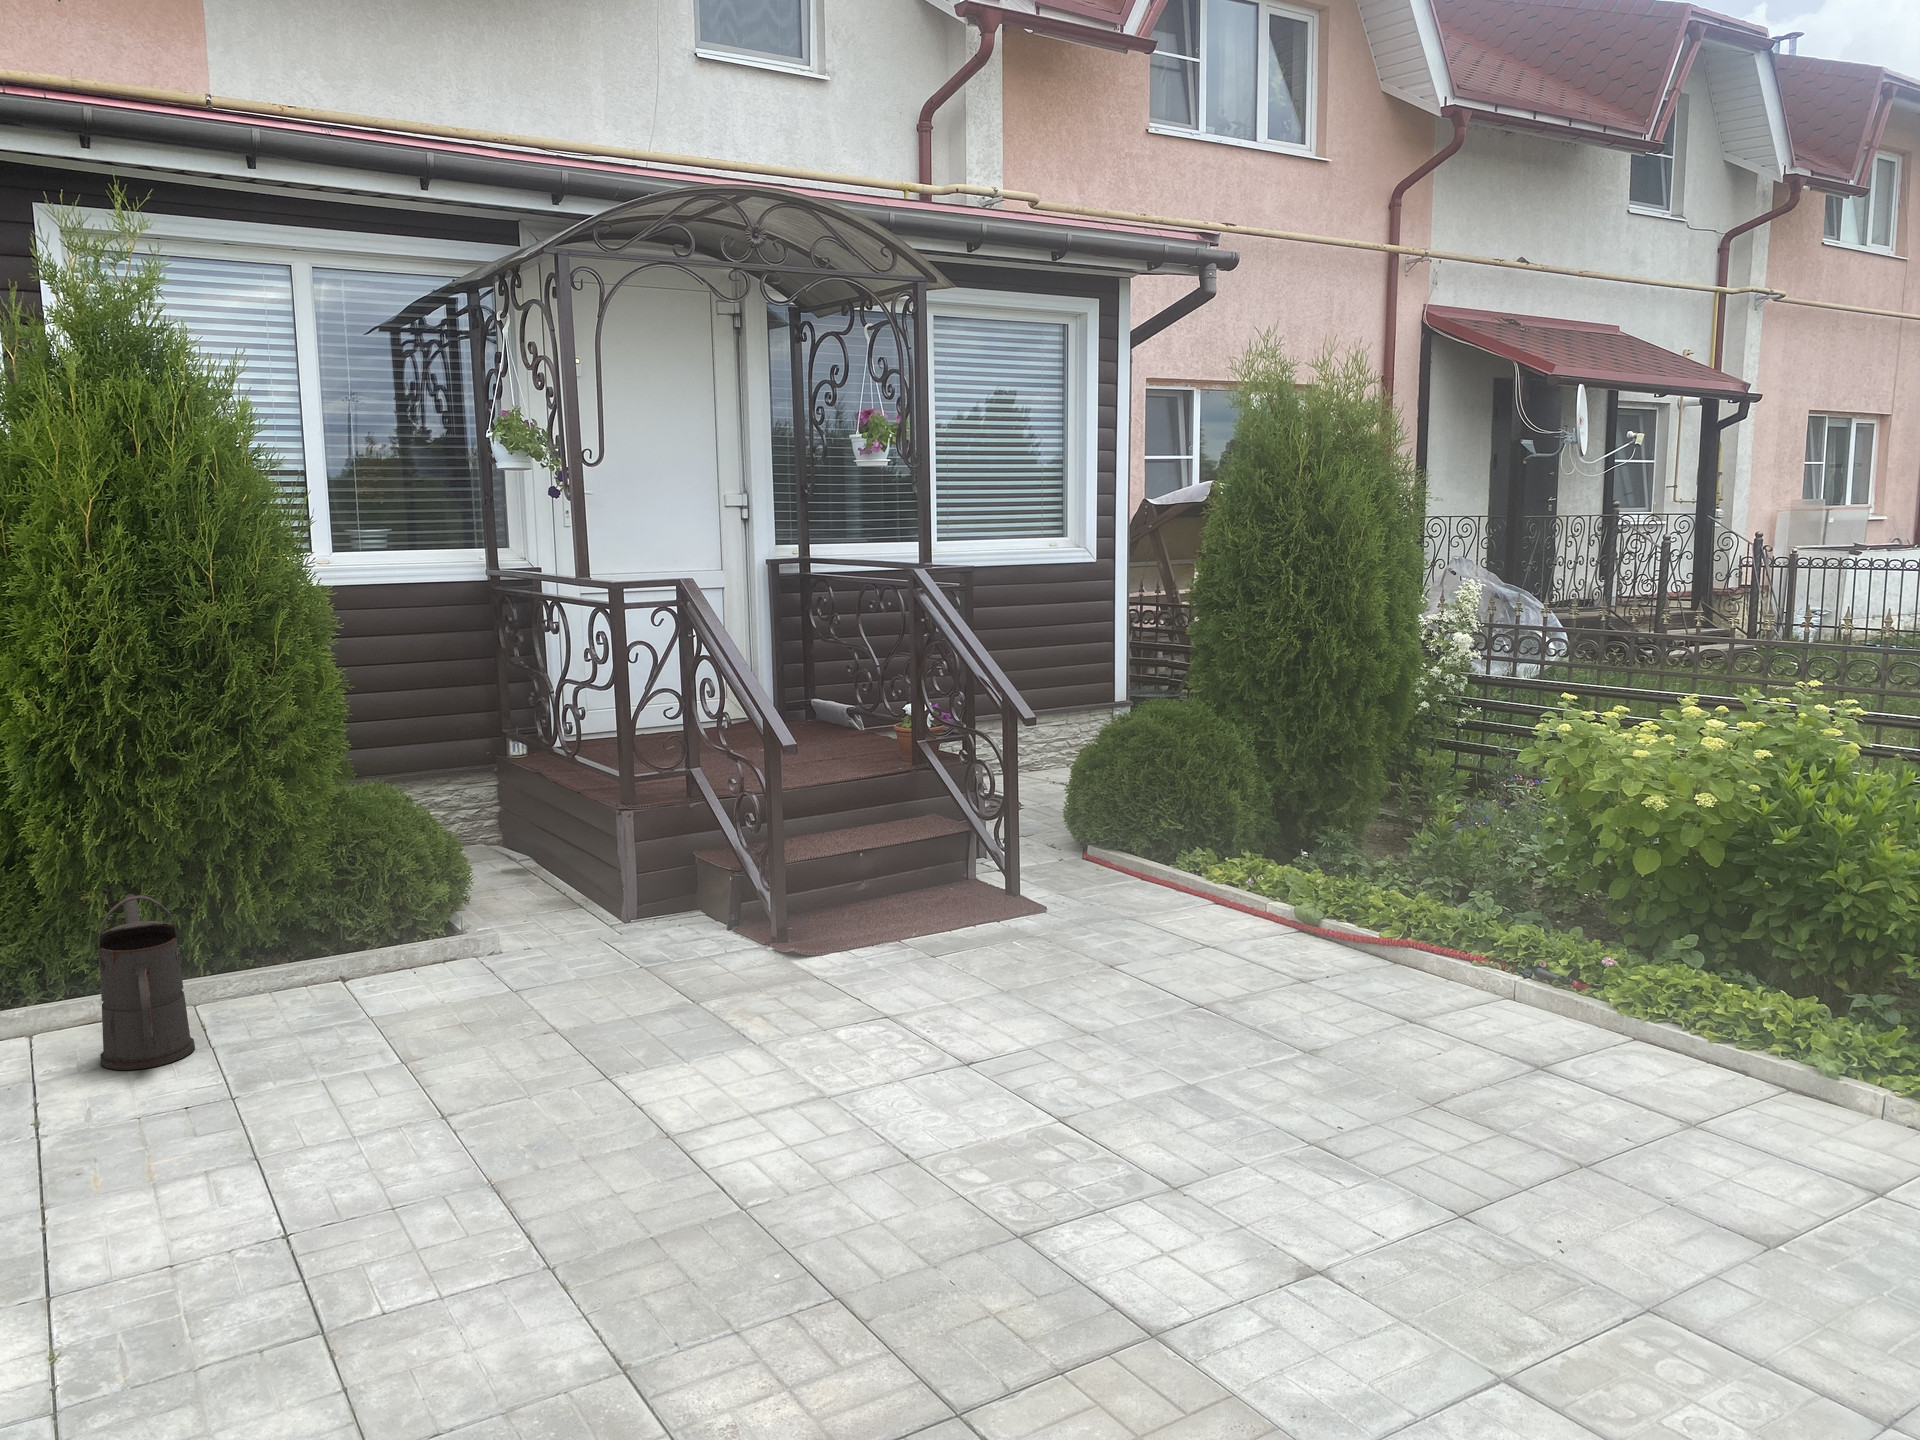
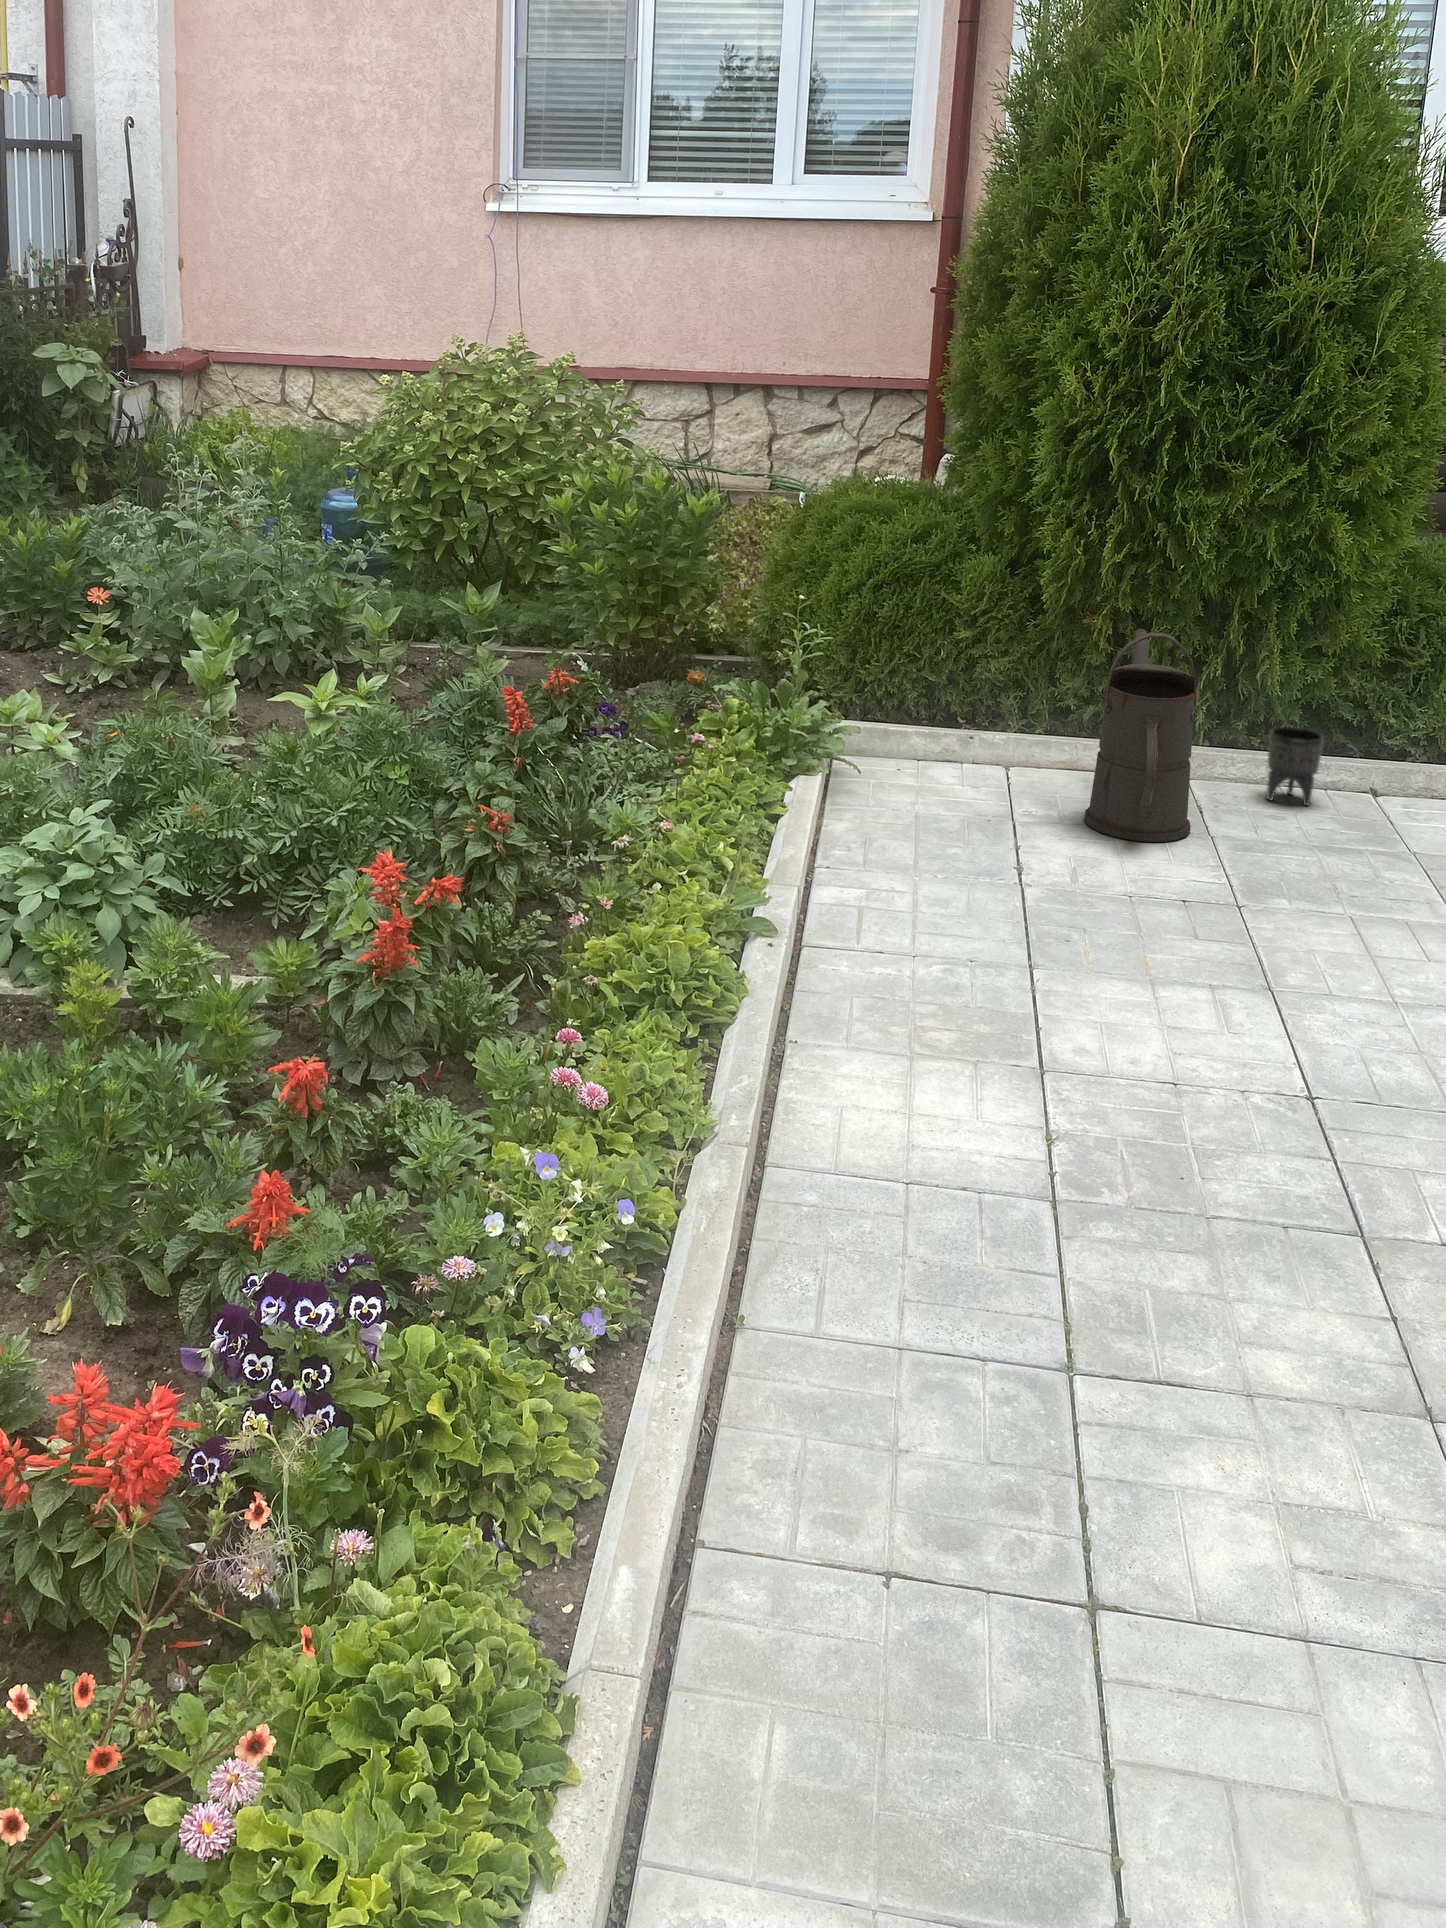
planter: none [253,943,296,1005] -> present [1267,727,1324,805]

